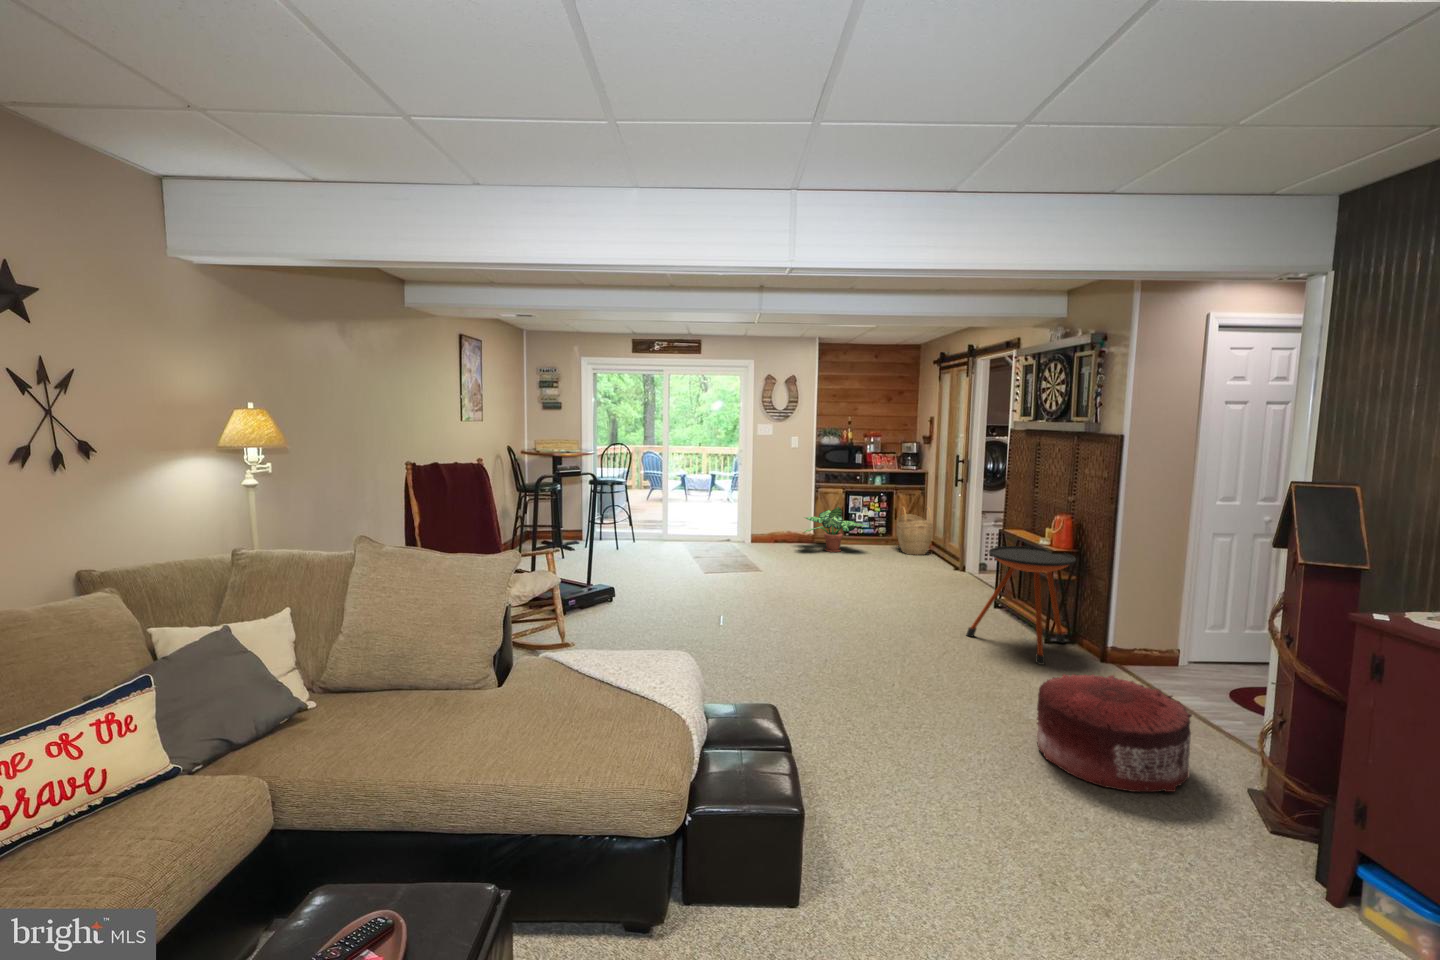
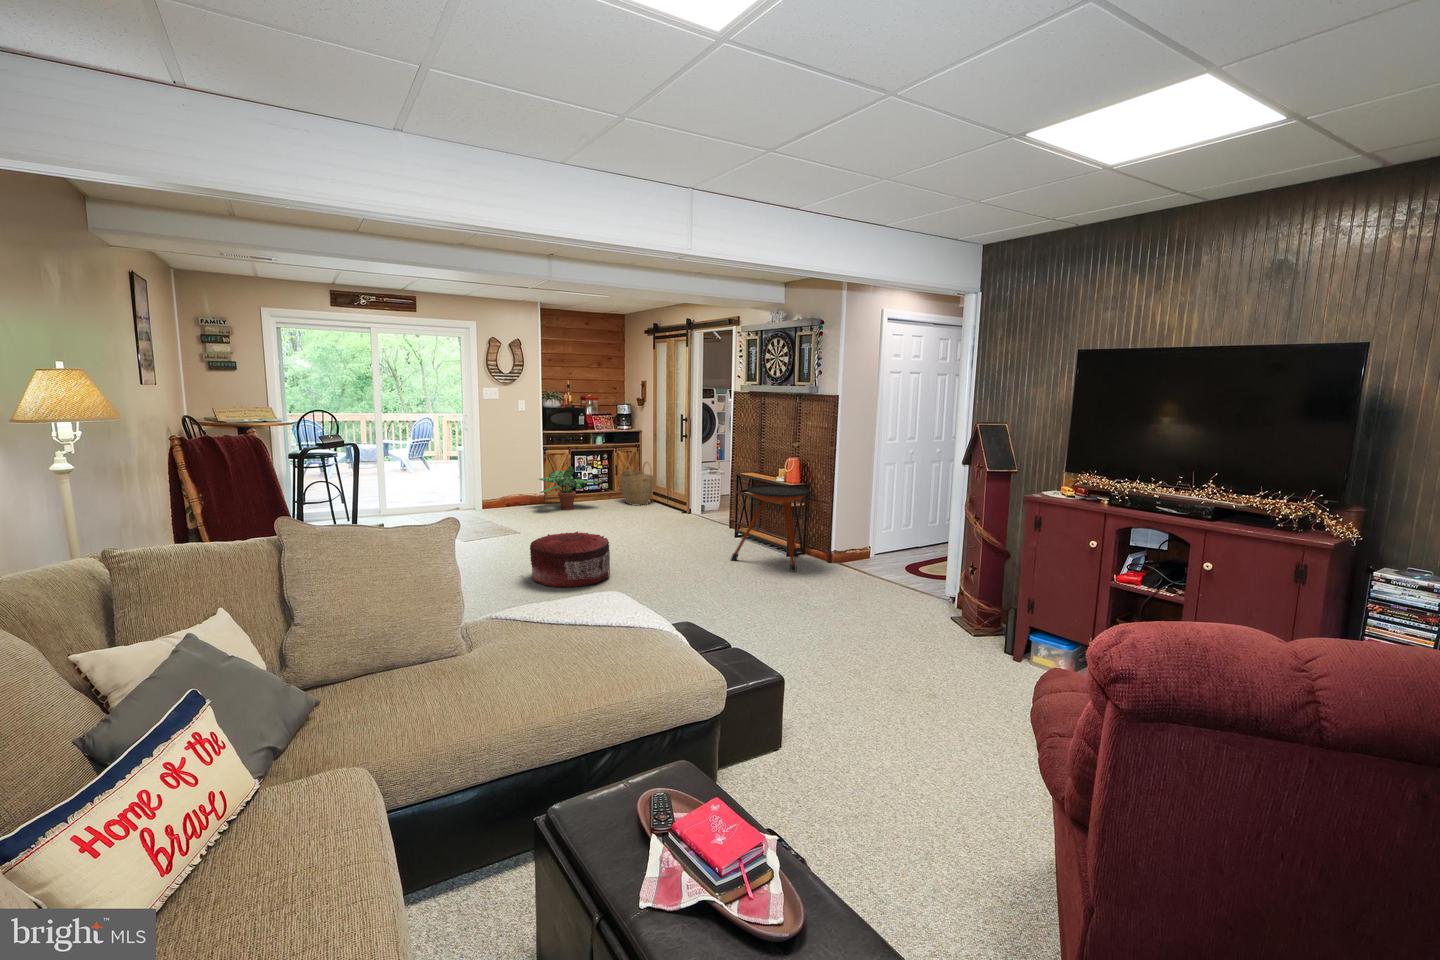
pouf: present [1037,674,1192,792] -> present [530,531,610,587]

